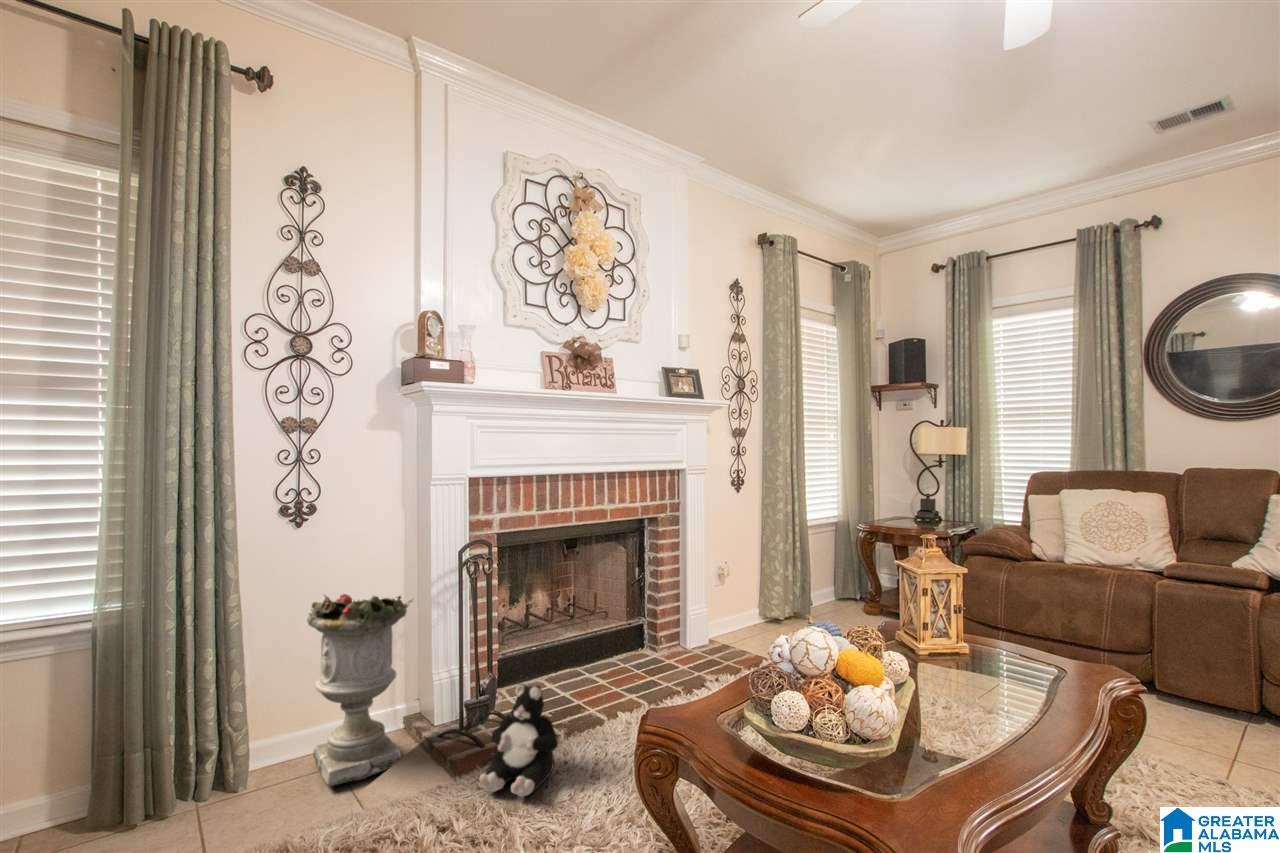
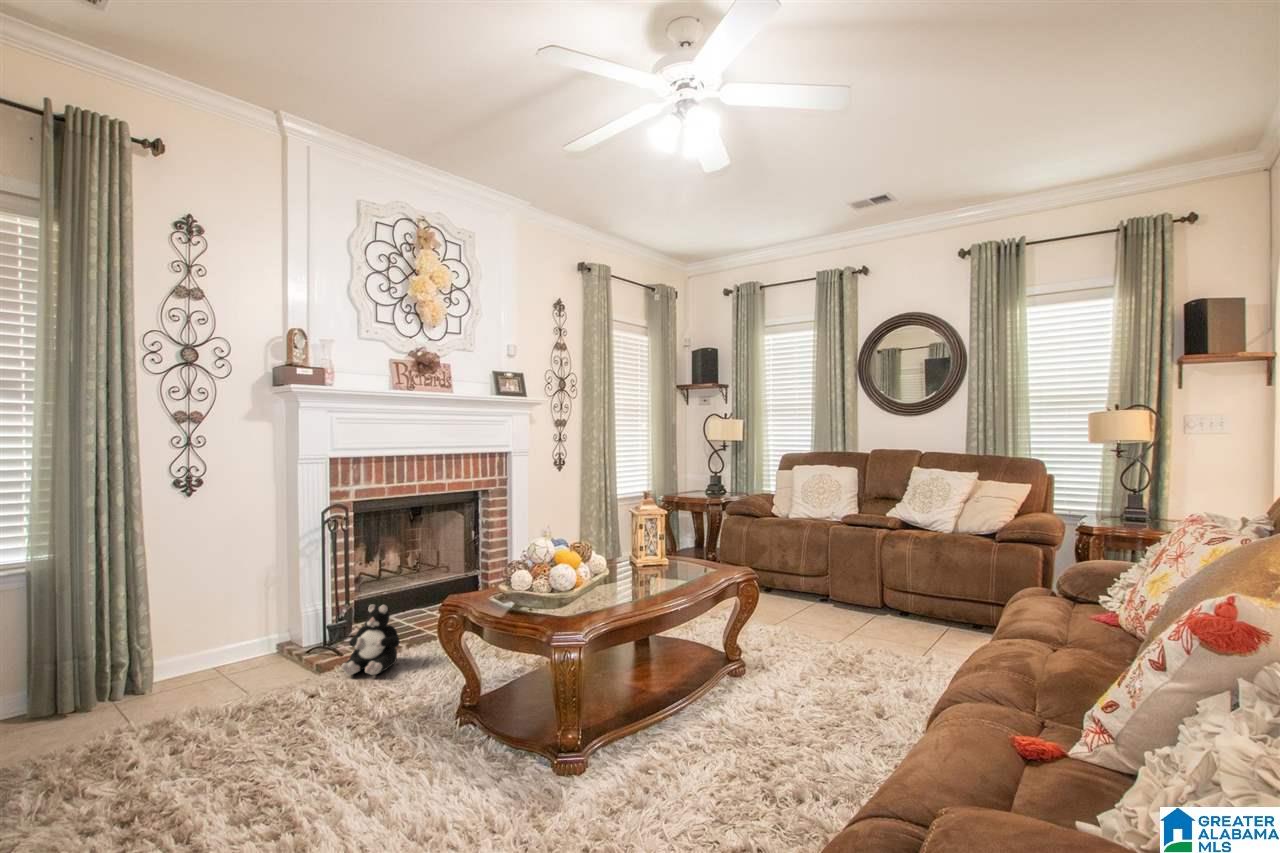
planter: present [307,594,412,786] -> none [200,545,287,684]

